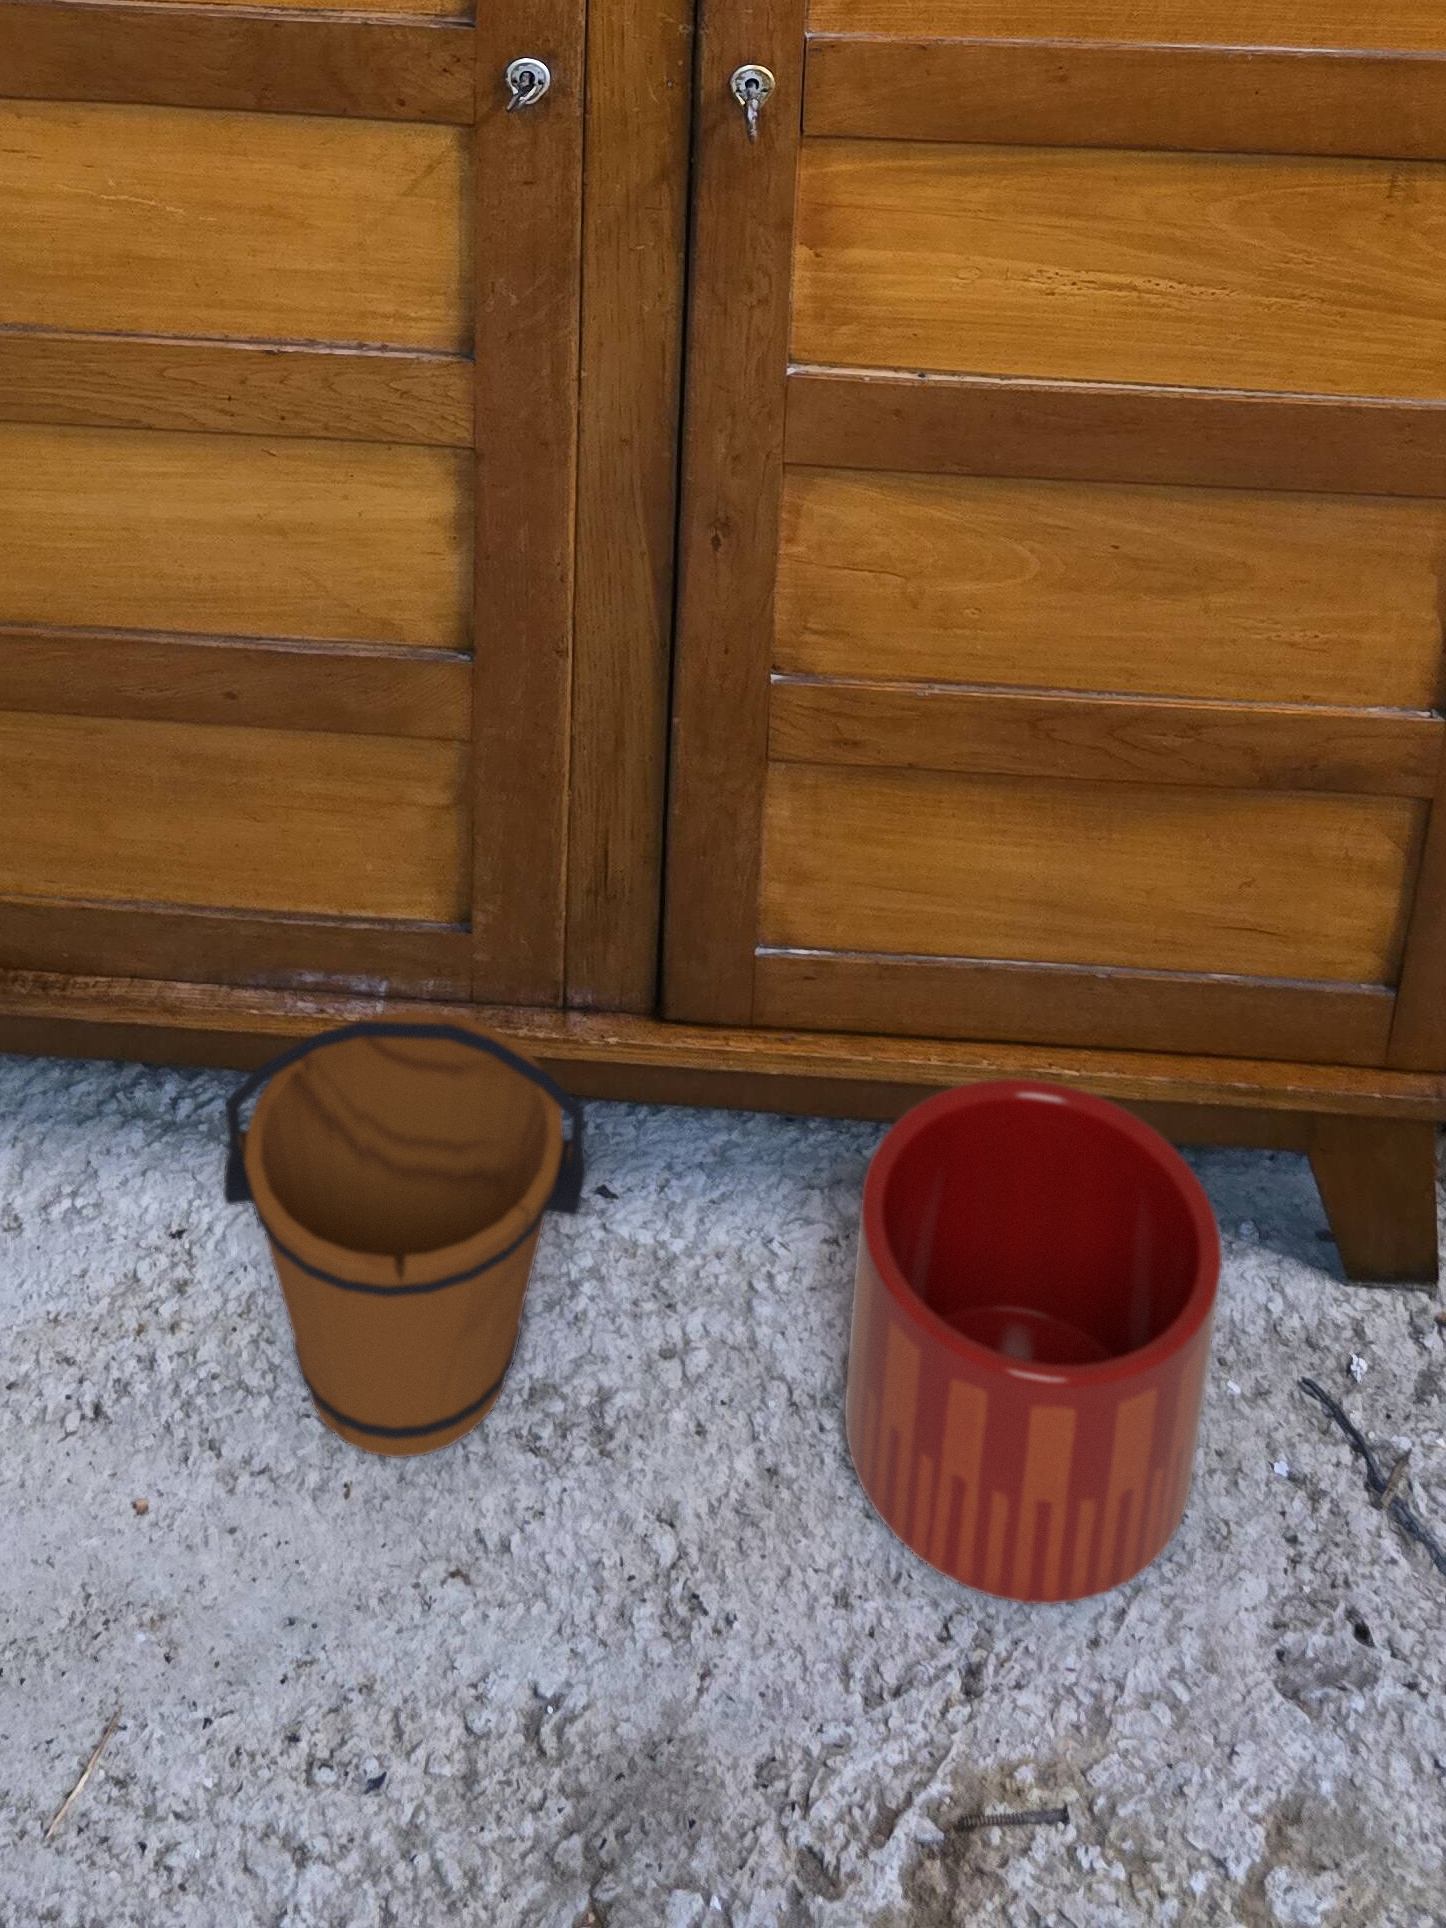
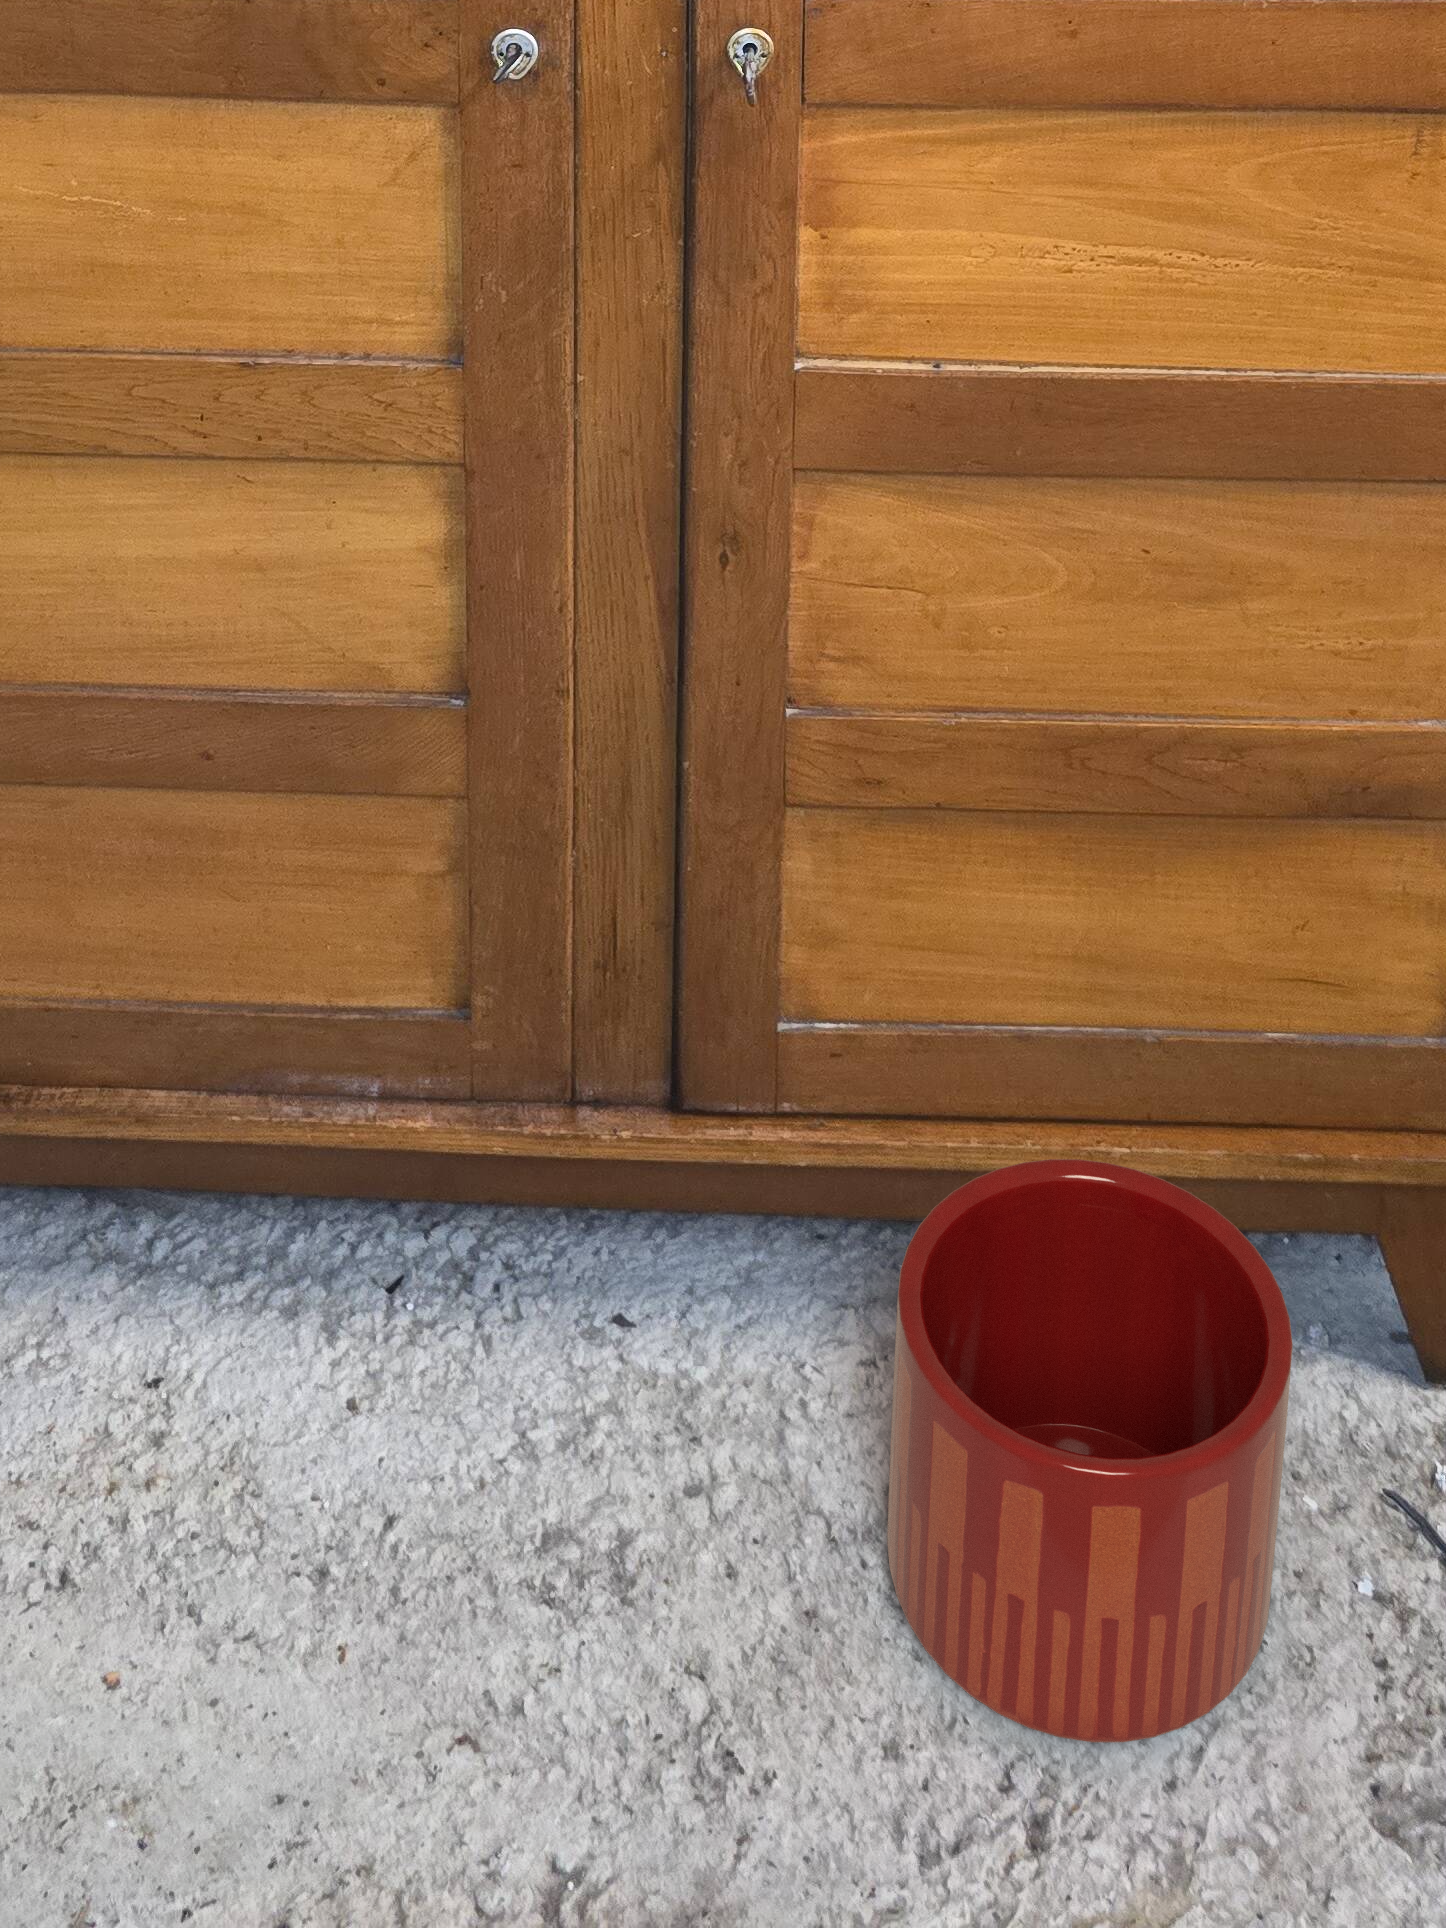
bucket: present [223,1011,587,1458] -> none [198,1110,598,1613]

